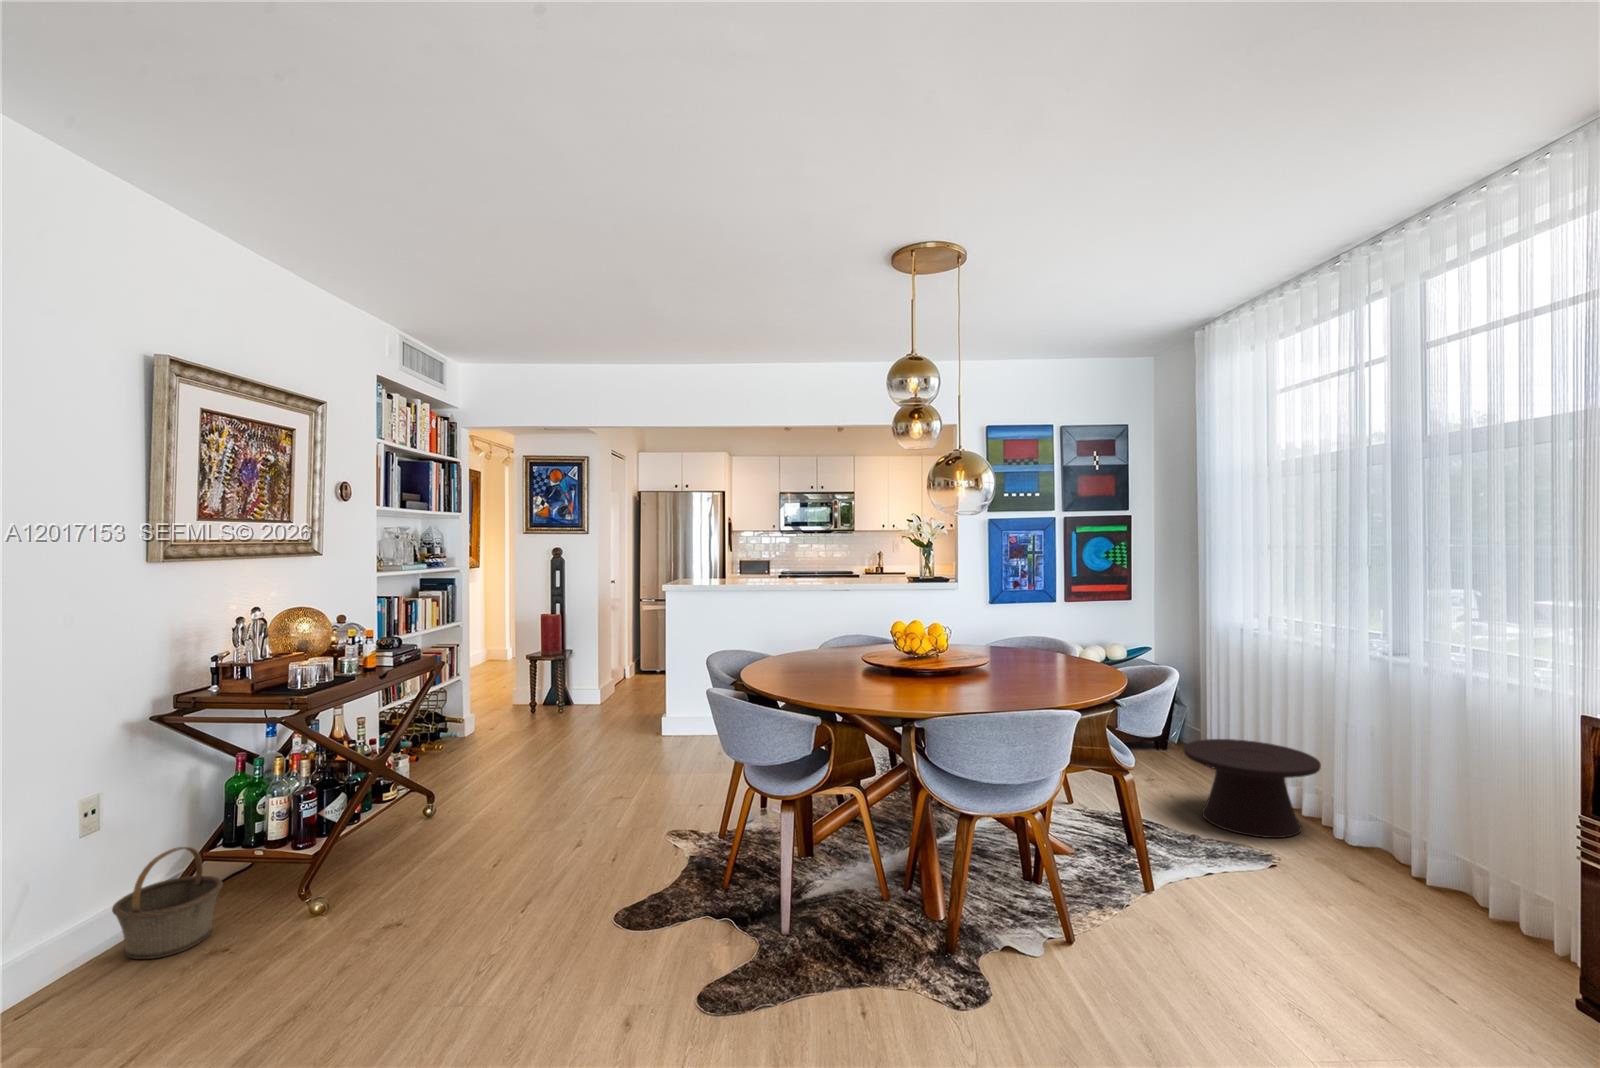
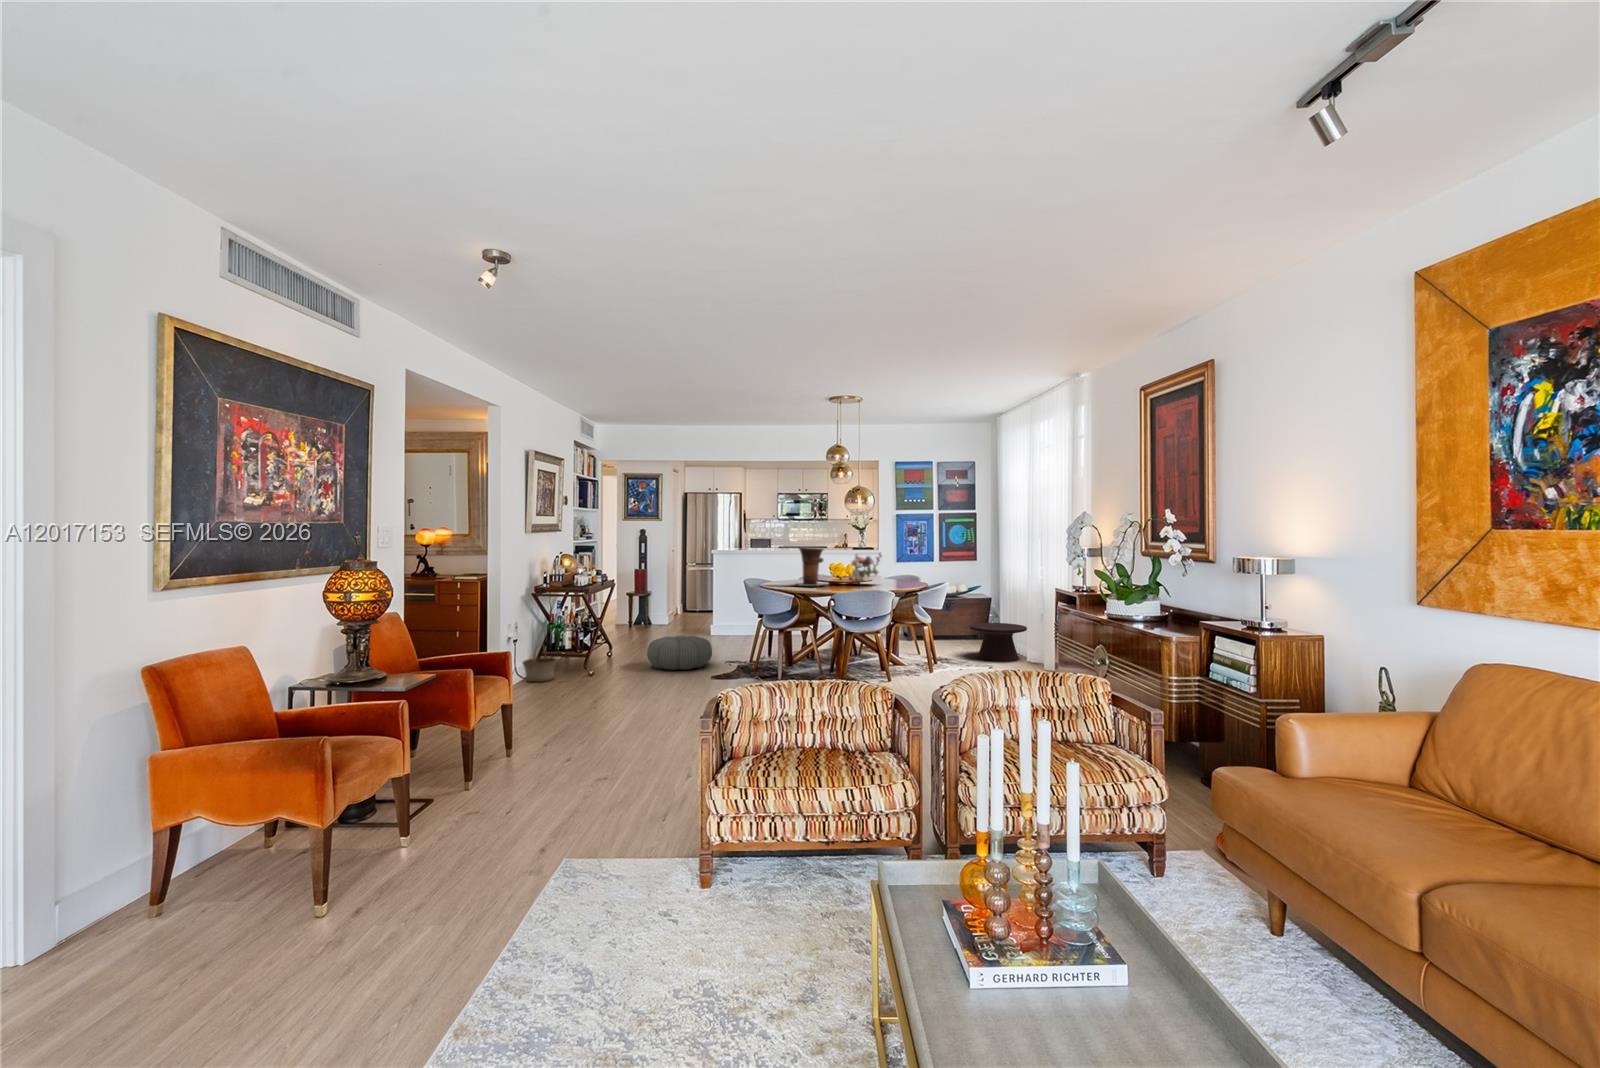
vase: none [796,593,904,692] -> present [795,547,823,586]
flower arrangement: none [927,599,1025,677] -> present [847,553,882,583]
pouf: none [479,786,631,887] -> present [647,636,712,670]

